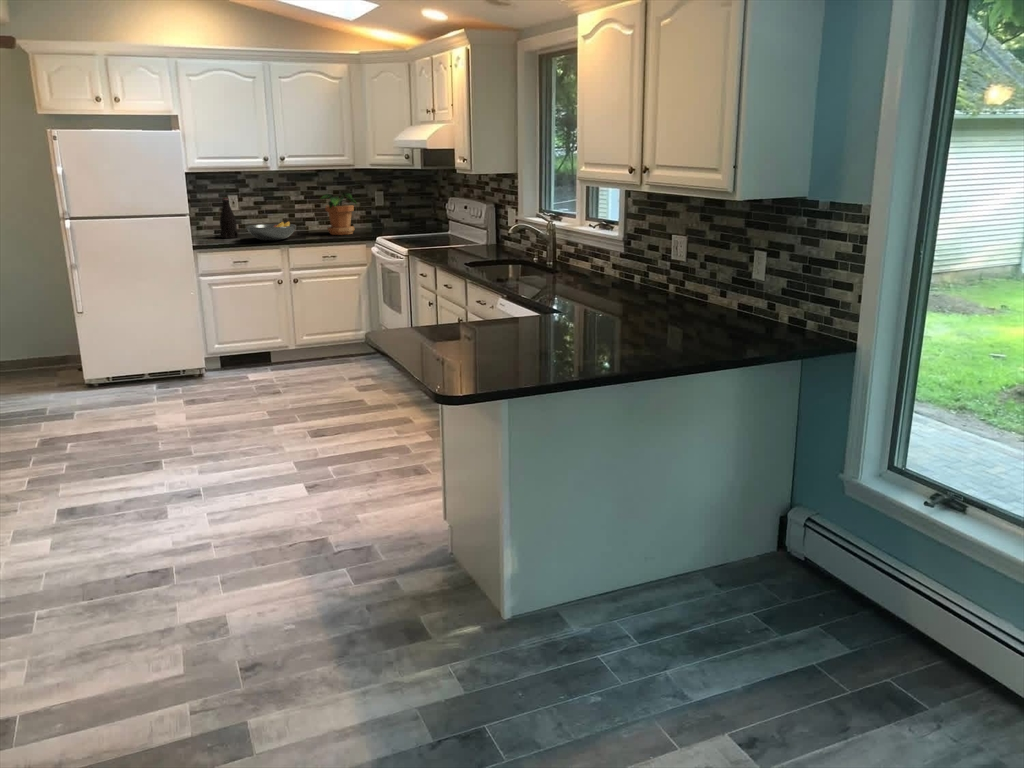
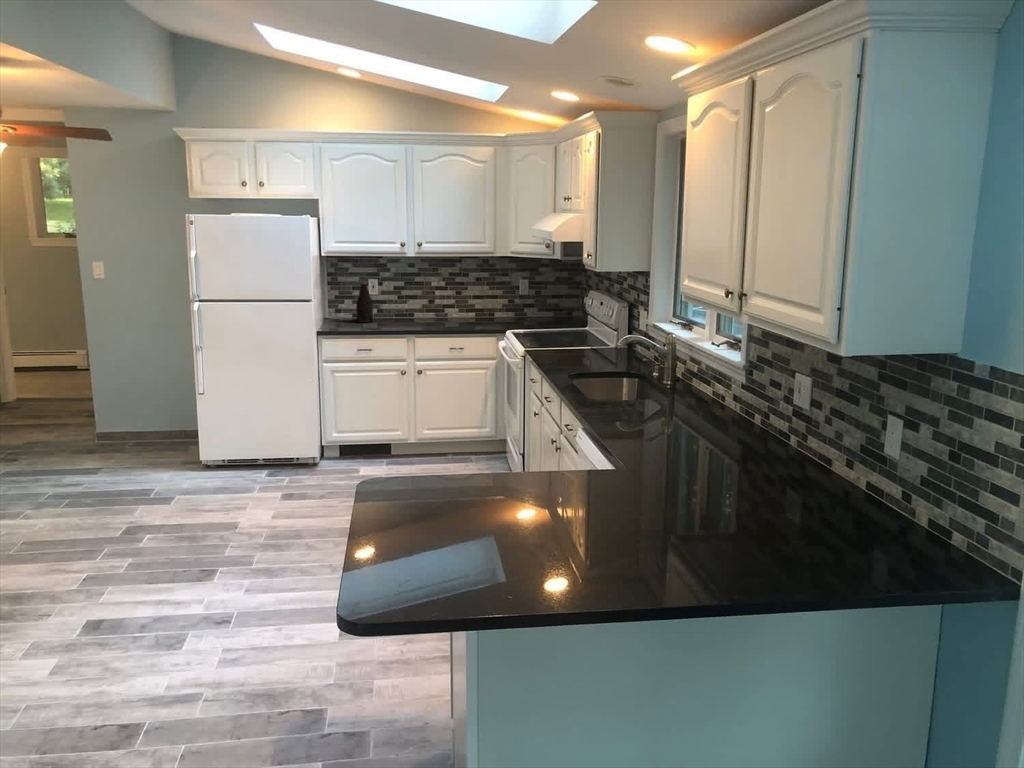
potted plant: present [320,193,356,235] -> none [457,281,495,325]
fruit bowl: present [246,221,296,241] -> none [376,309,428,328]

